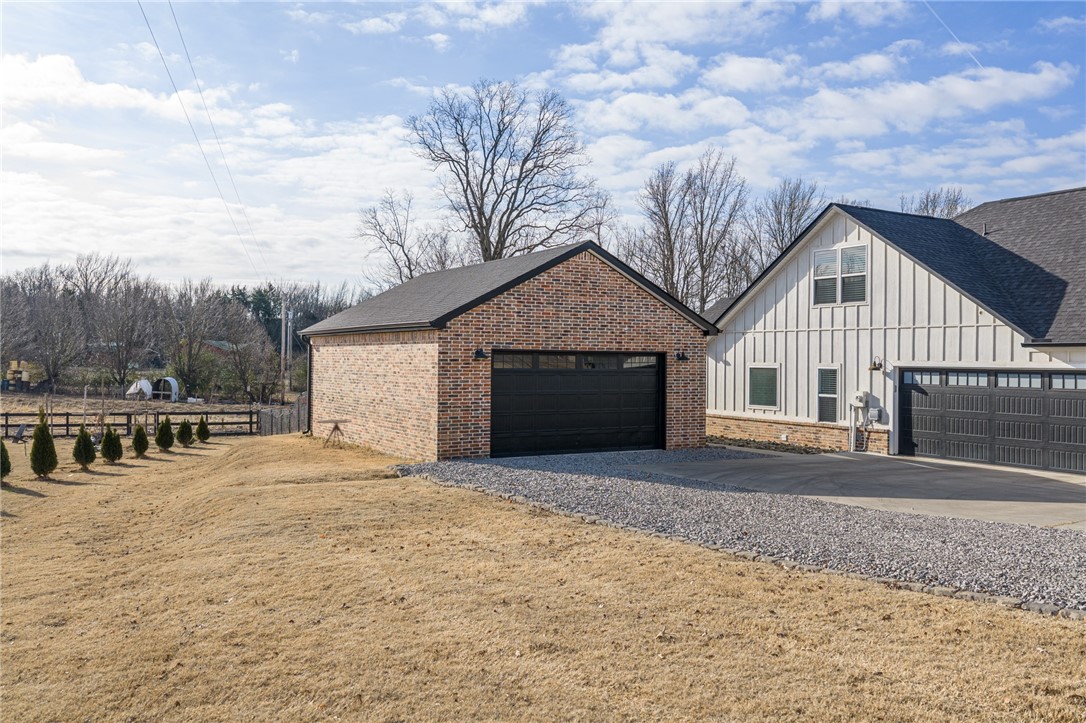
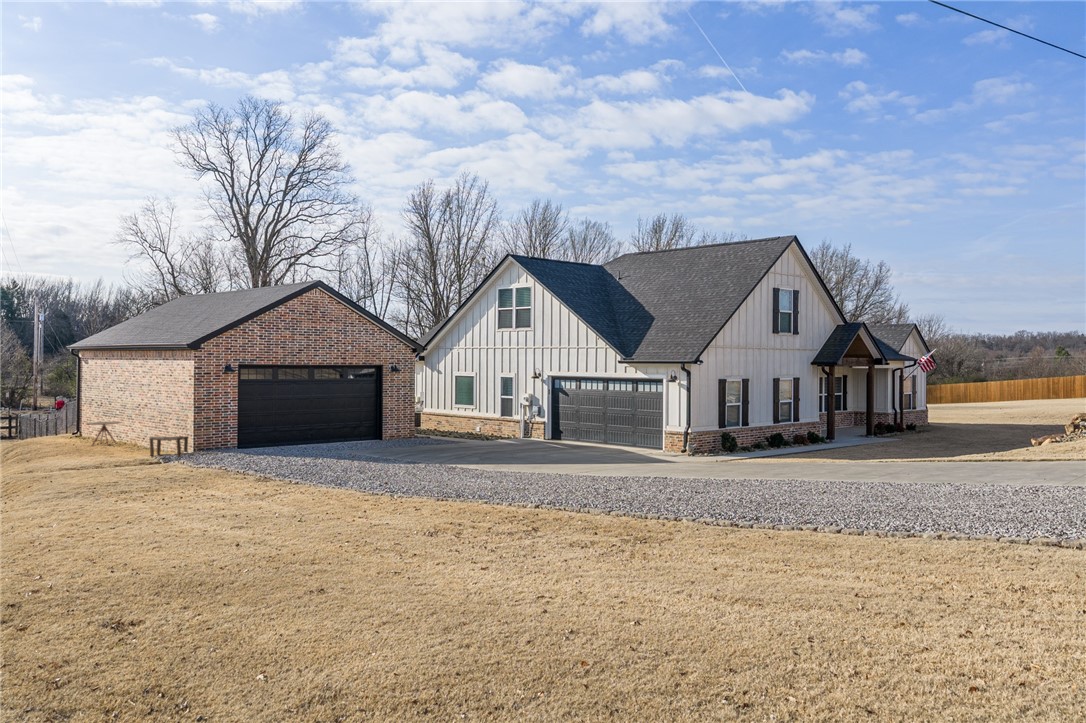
bench: none [385,440,432,467] -> present [149,436,188,457]

